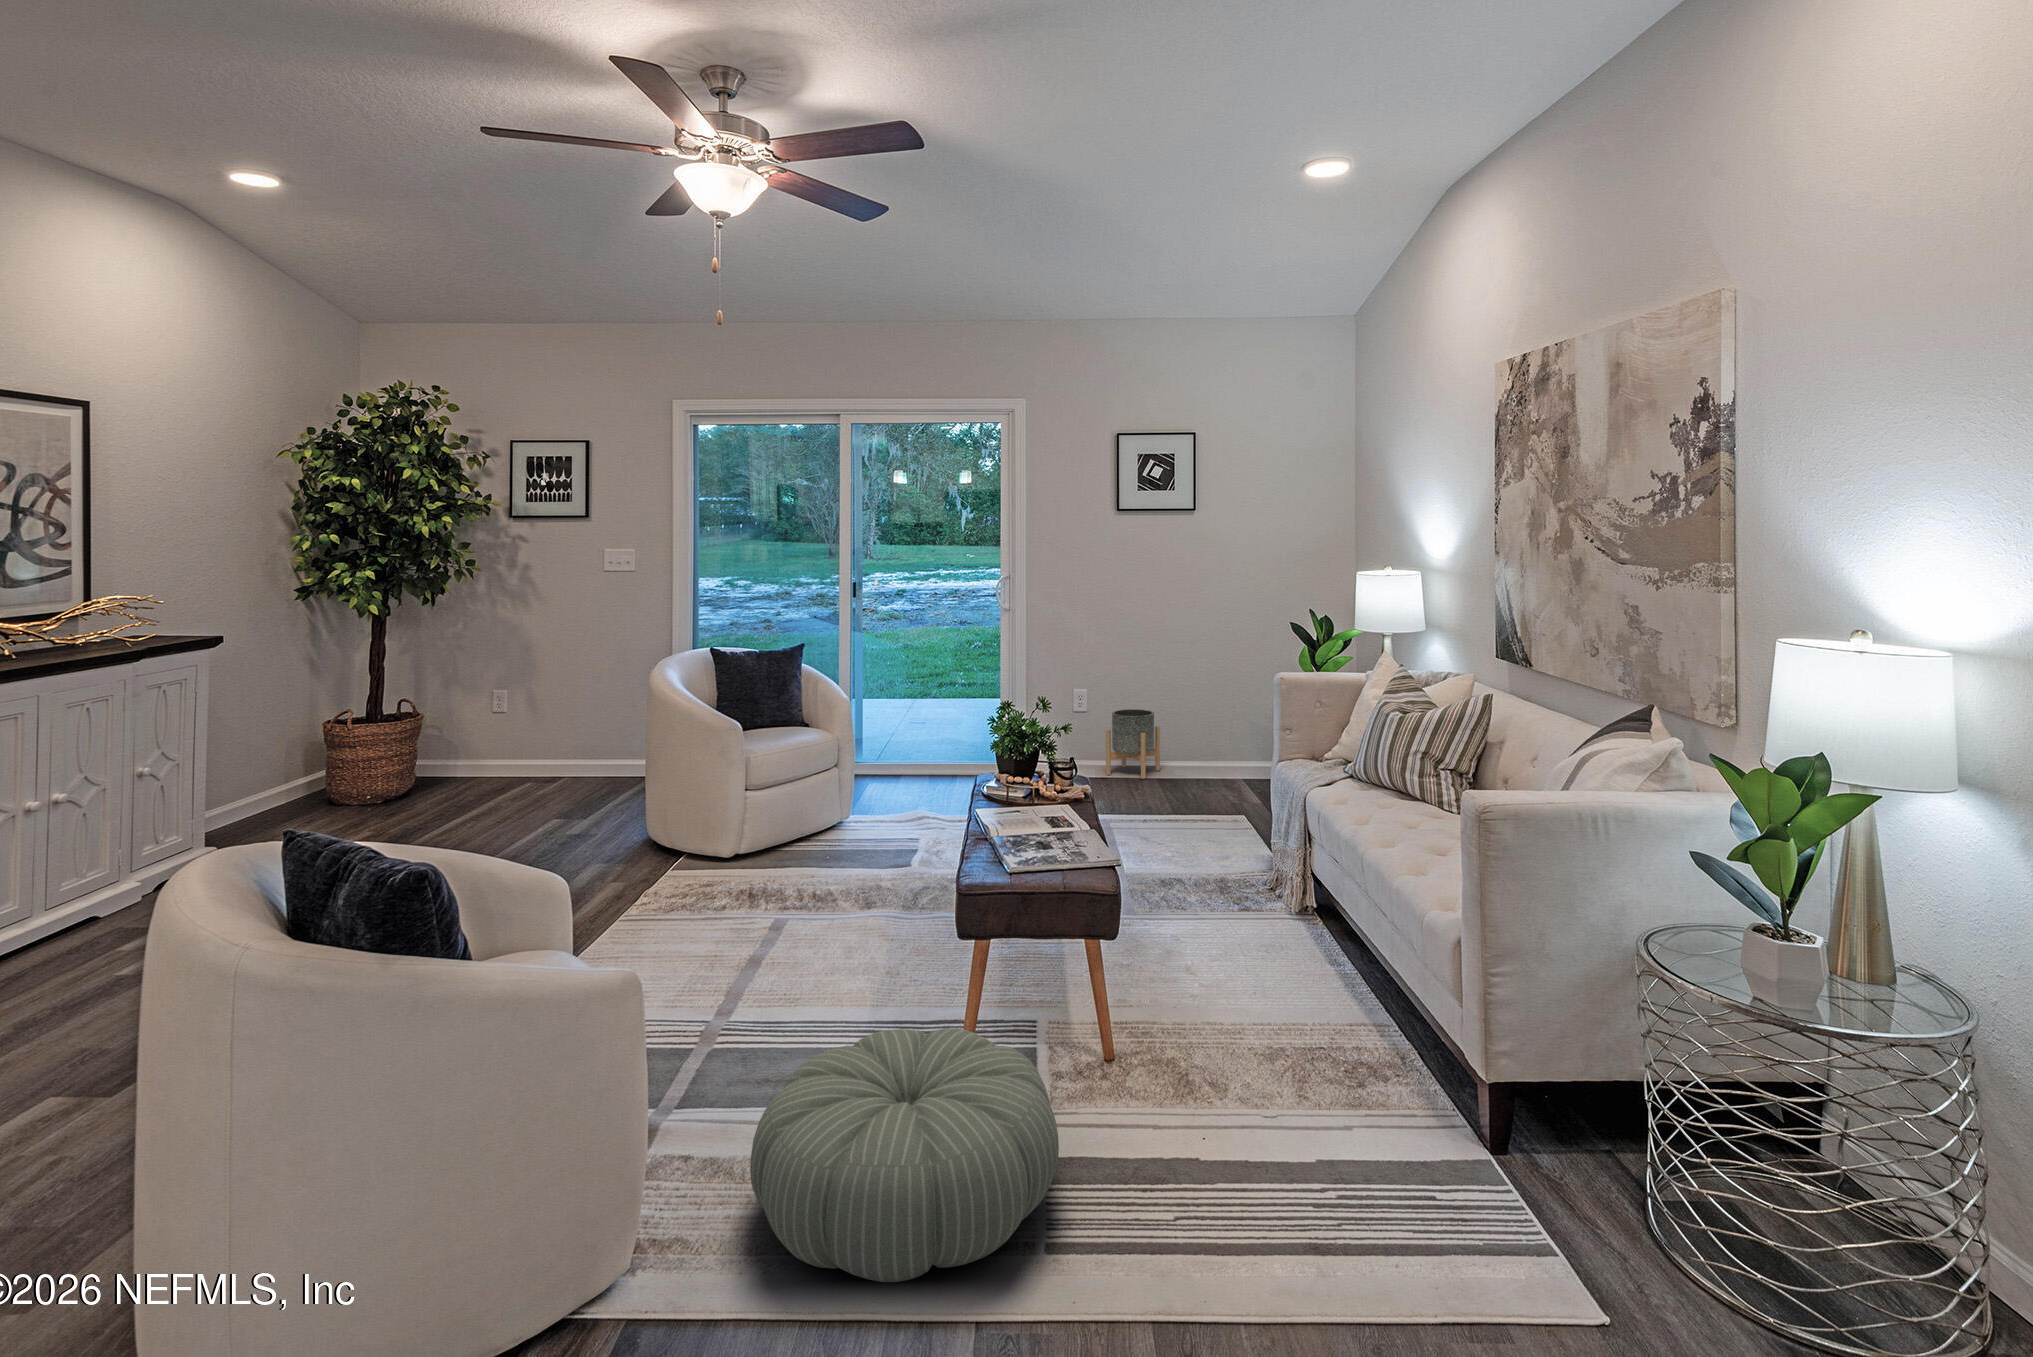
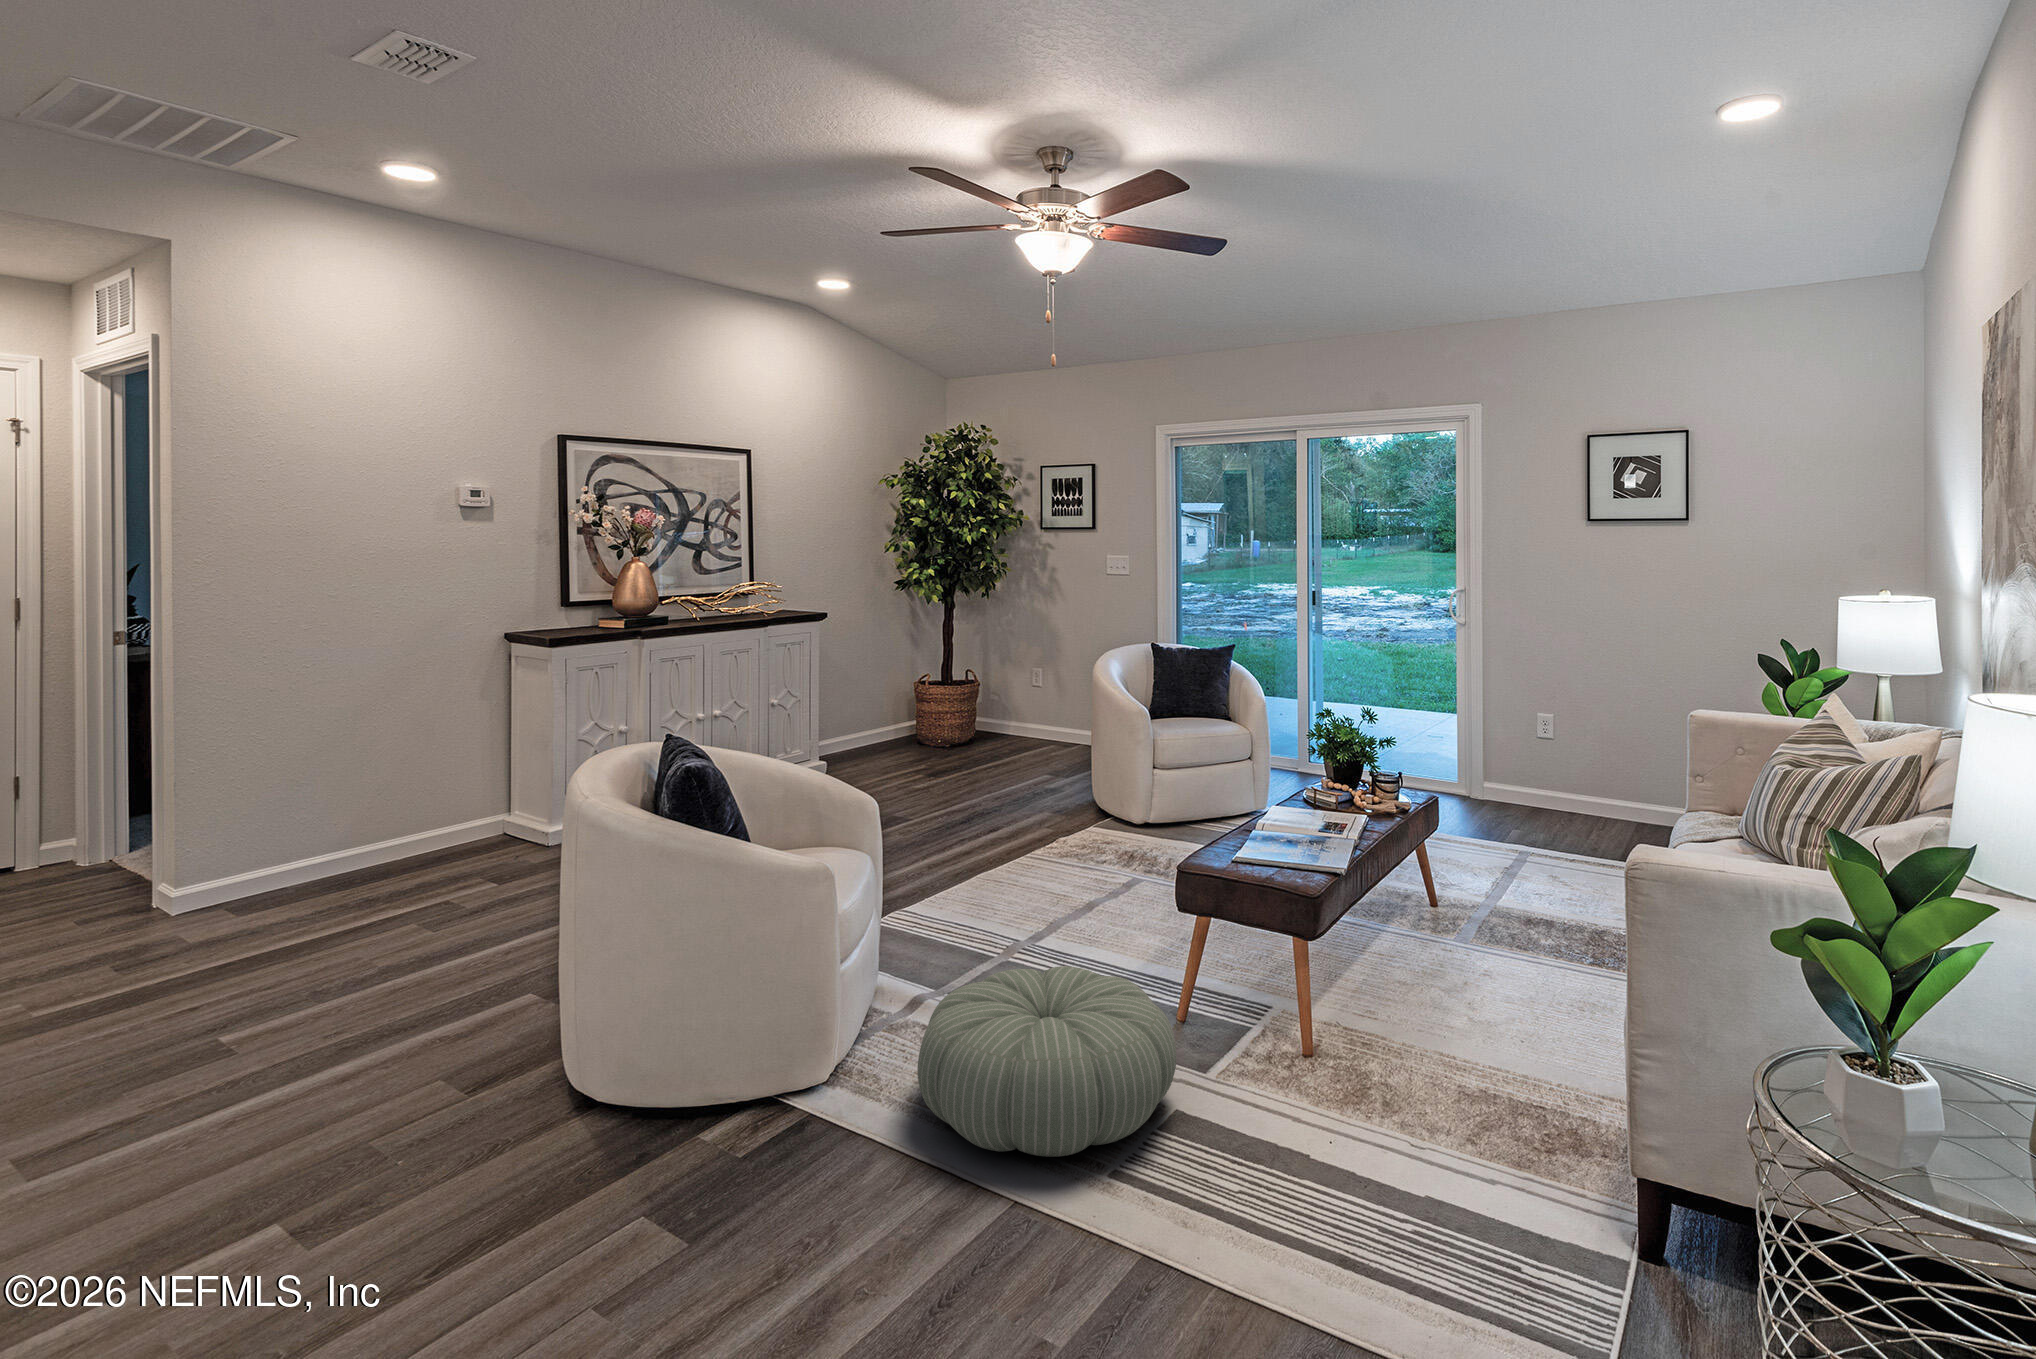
planter: present [1106,709,1160,779] -> none [1551,745,1623,825]

